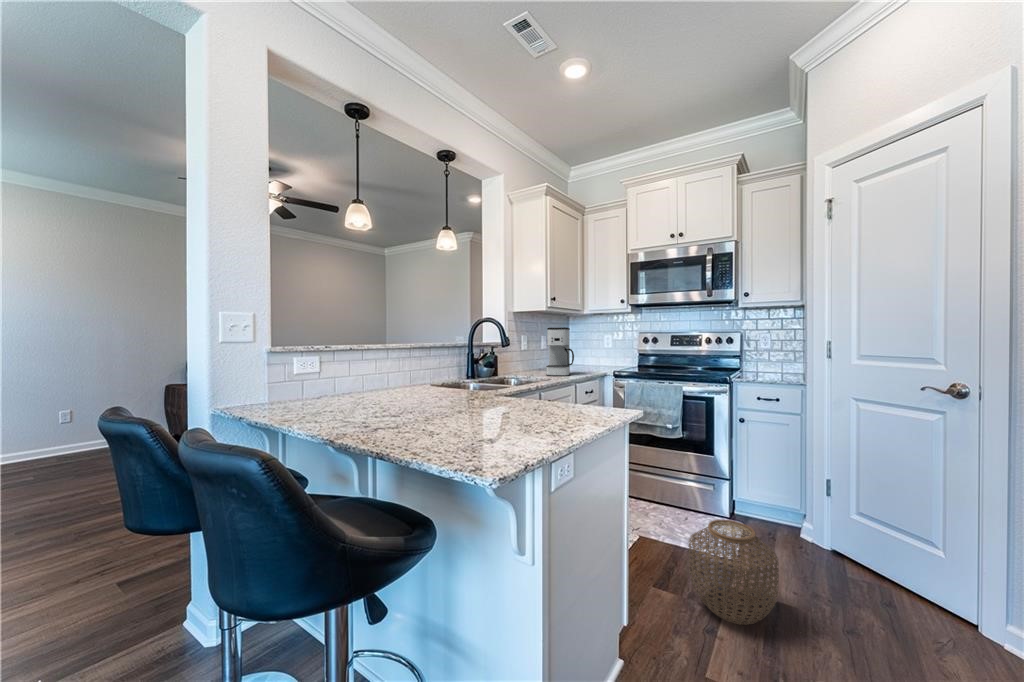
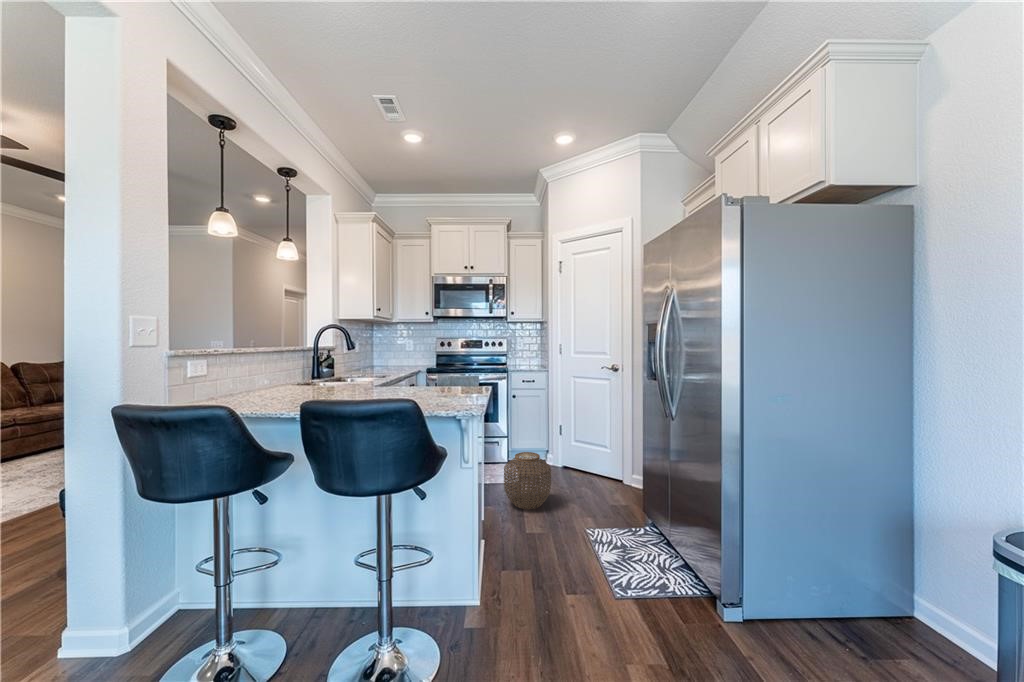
coffee maker: present [546,327,574,376] -> none [374,334,398,374]

